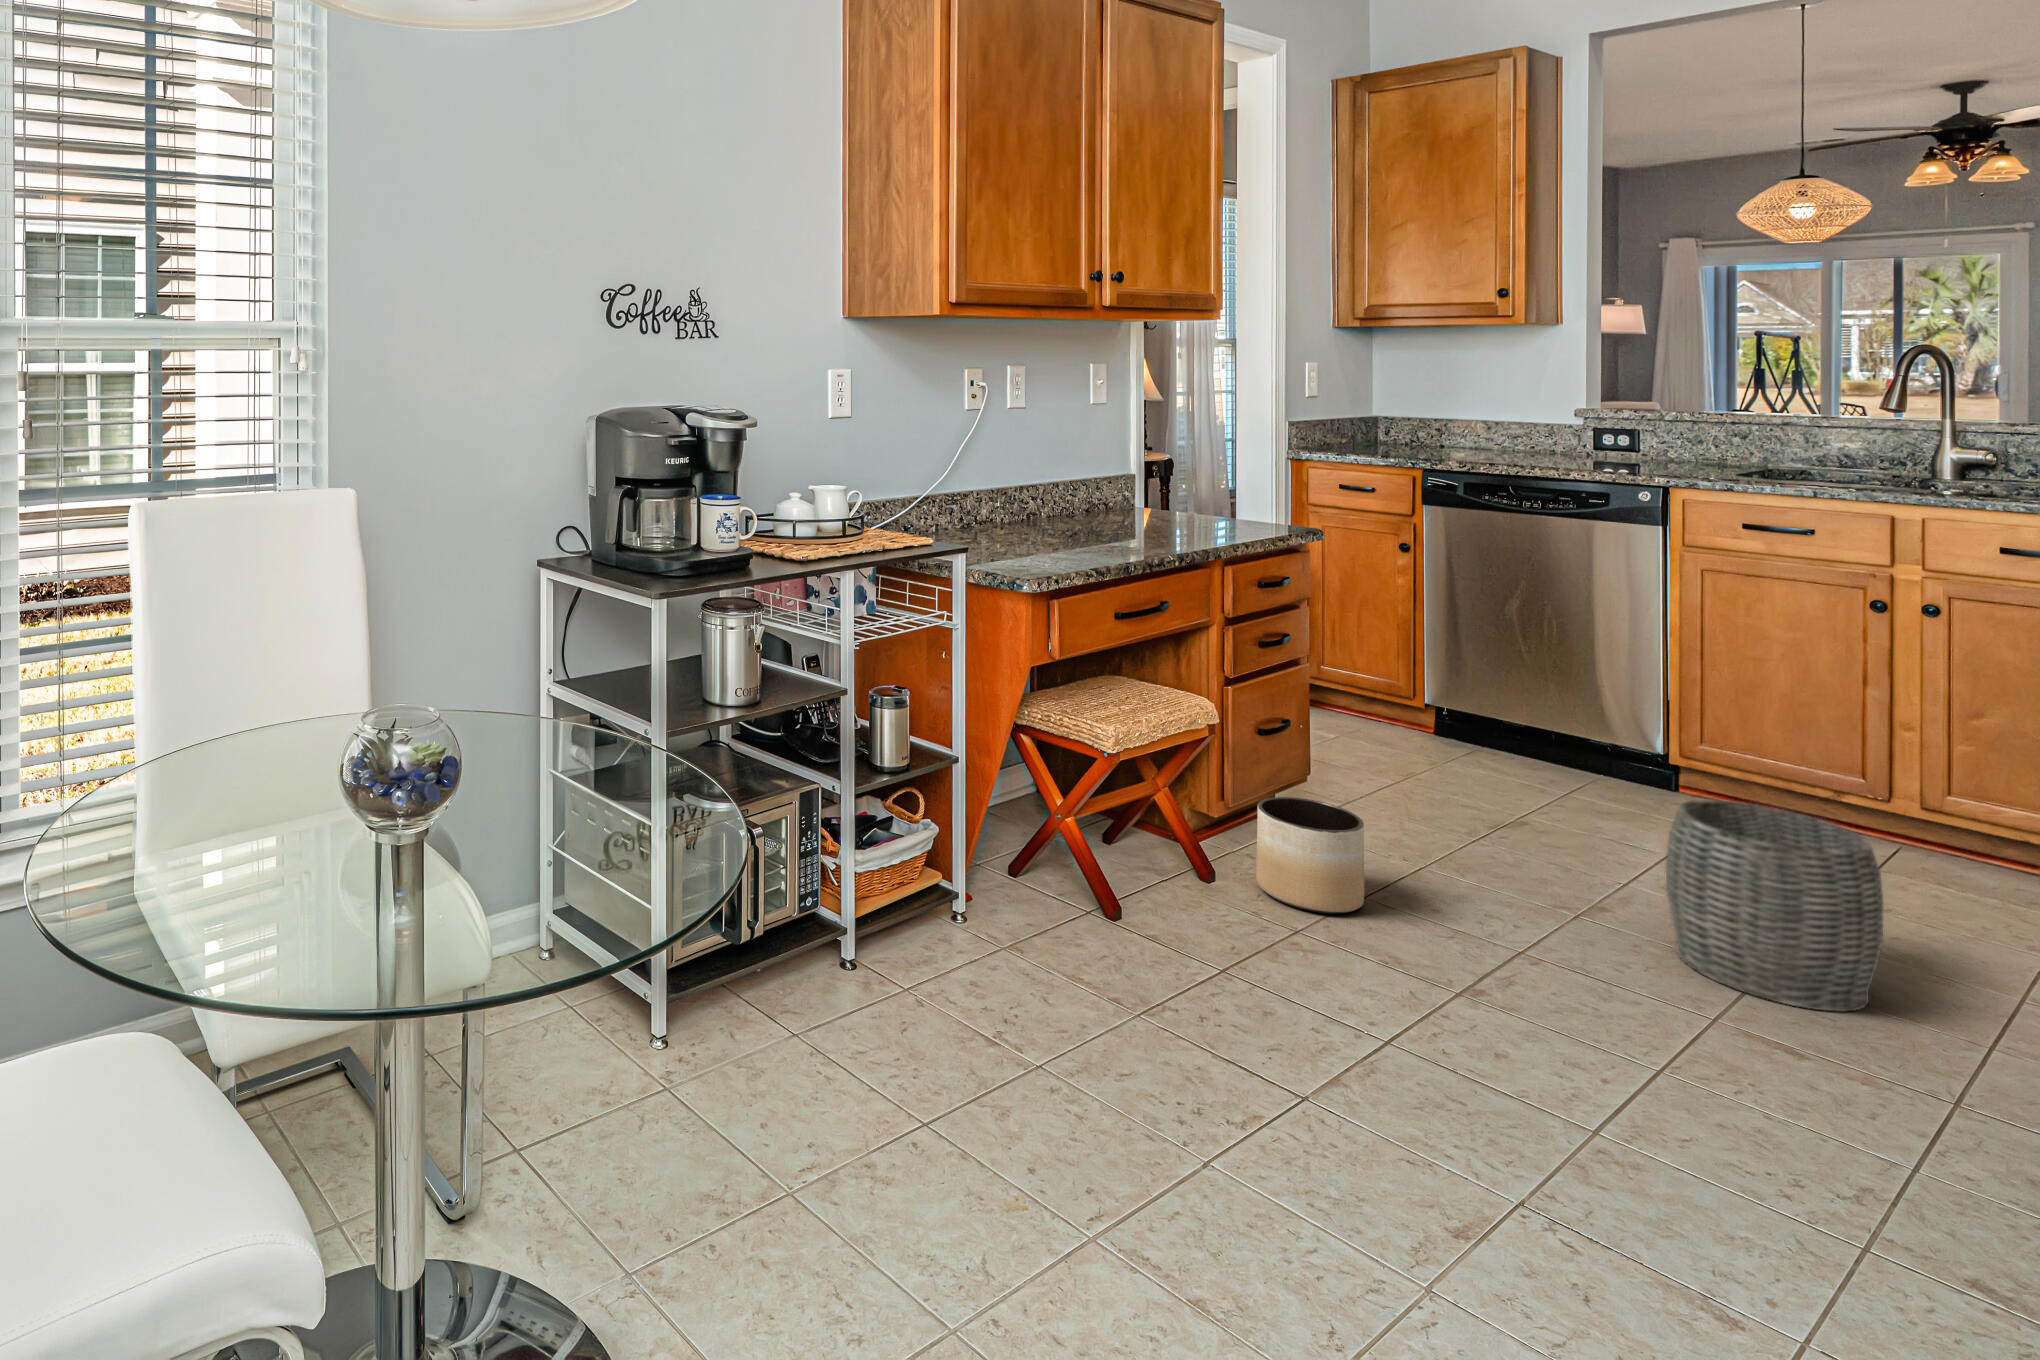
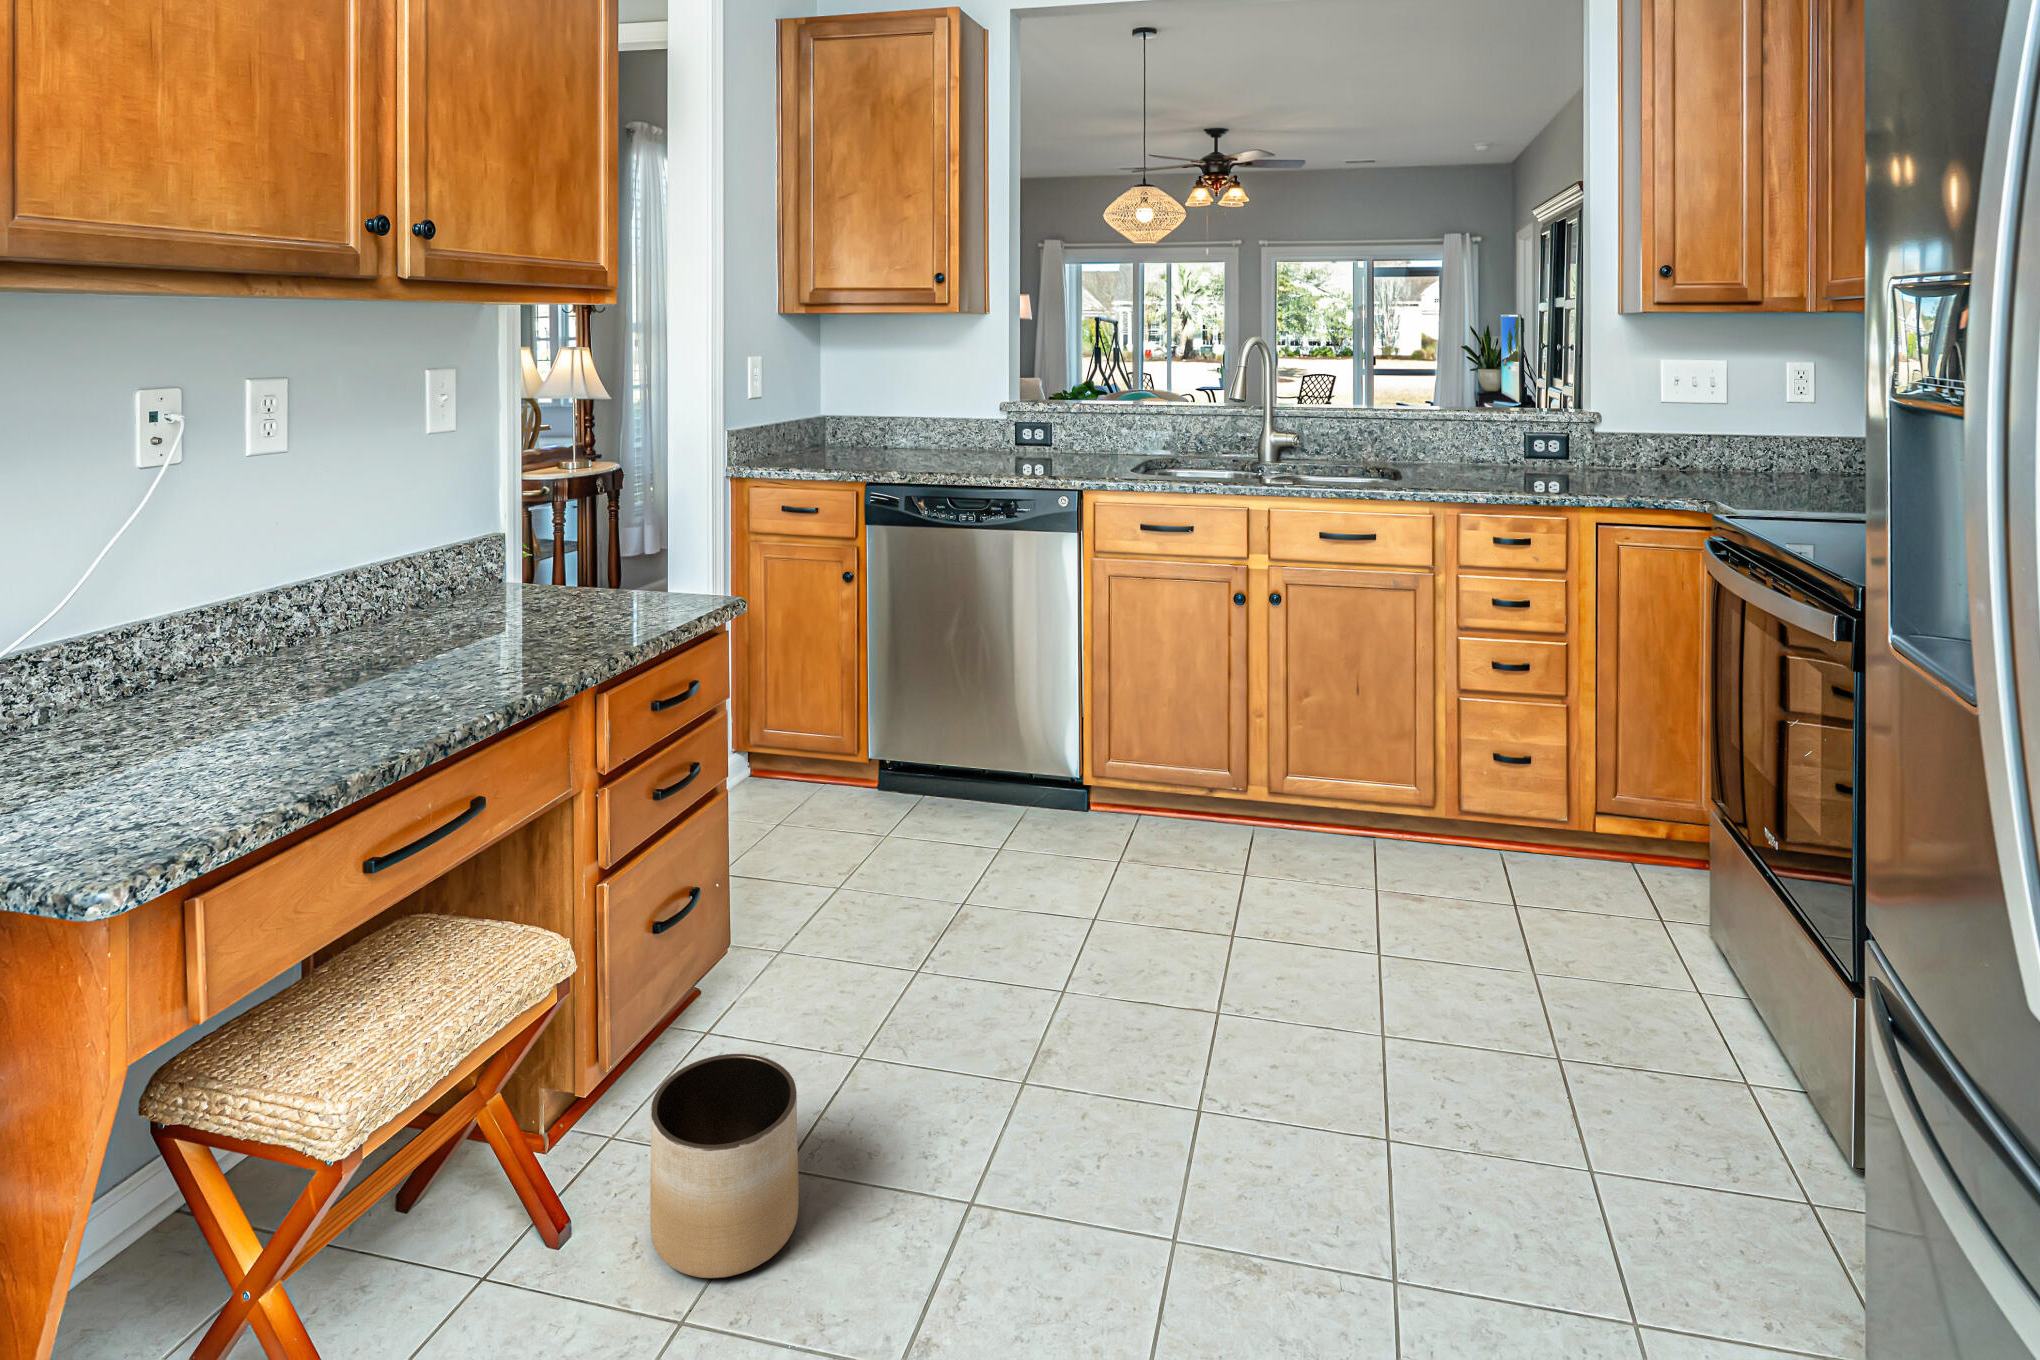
woven basket: present [1666,800,1883,1012] -> none [1128,908,1323,1199]

